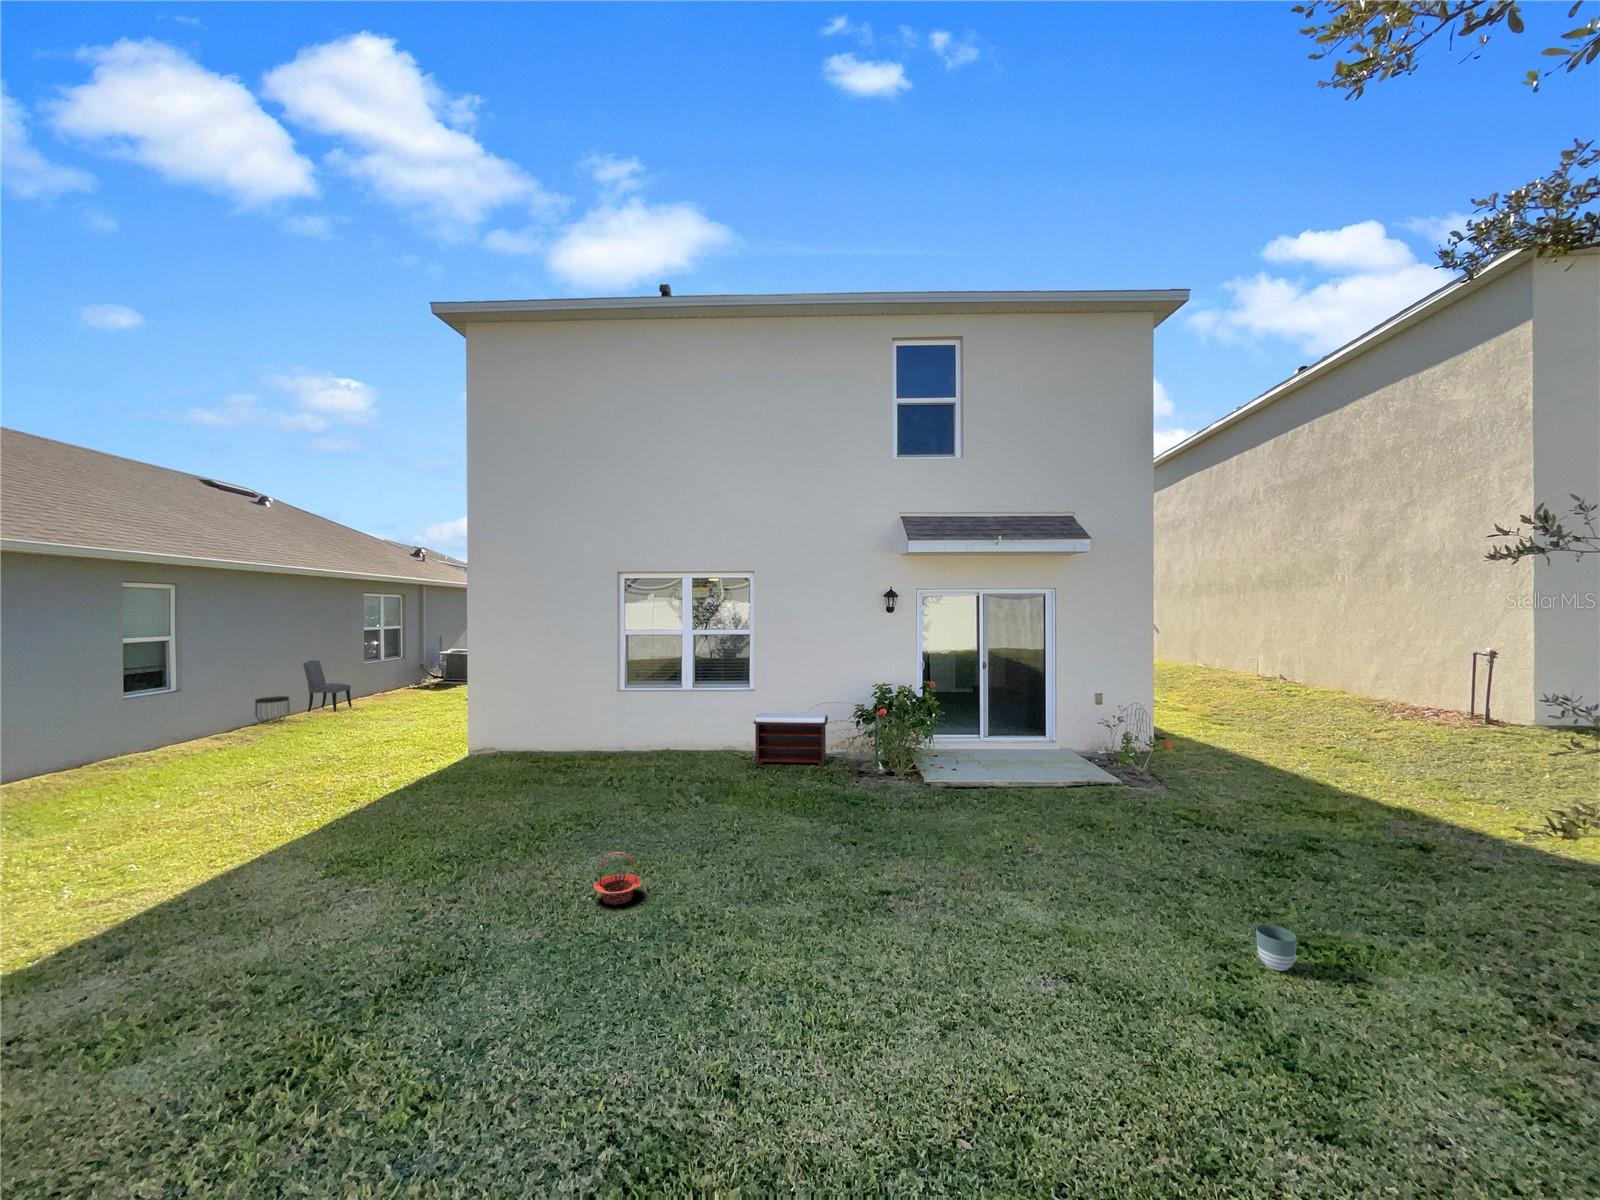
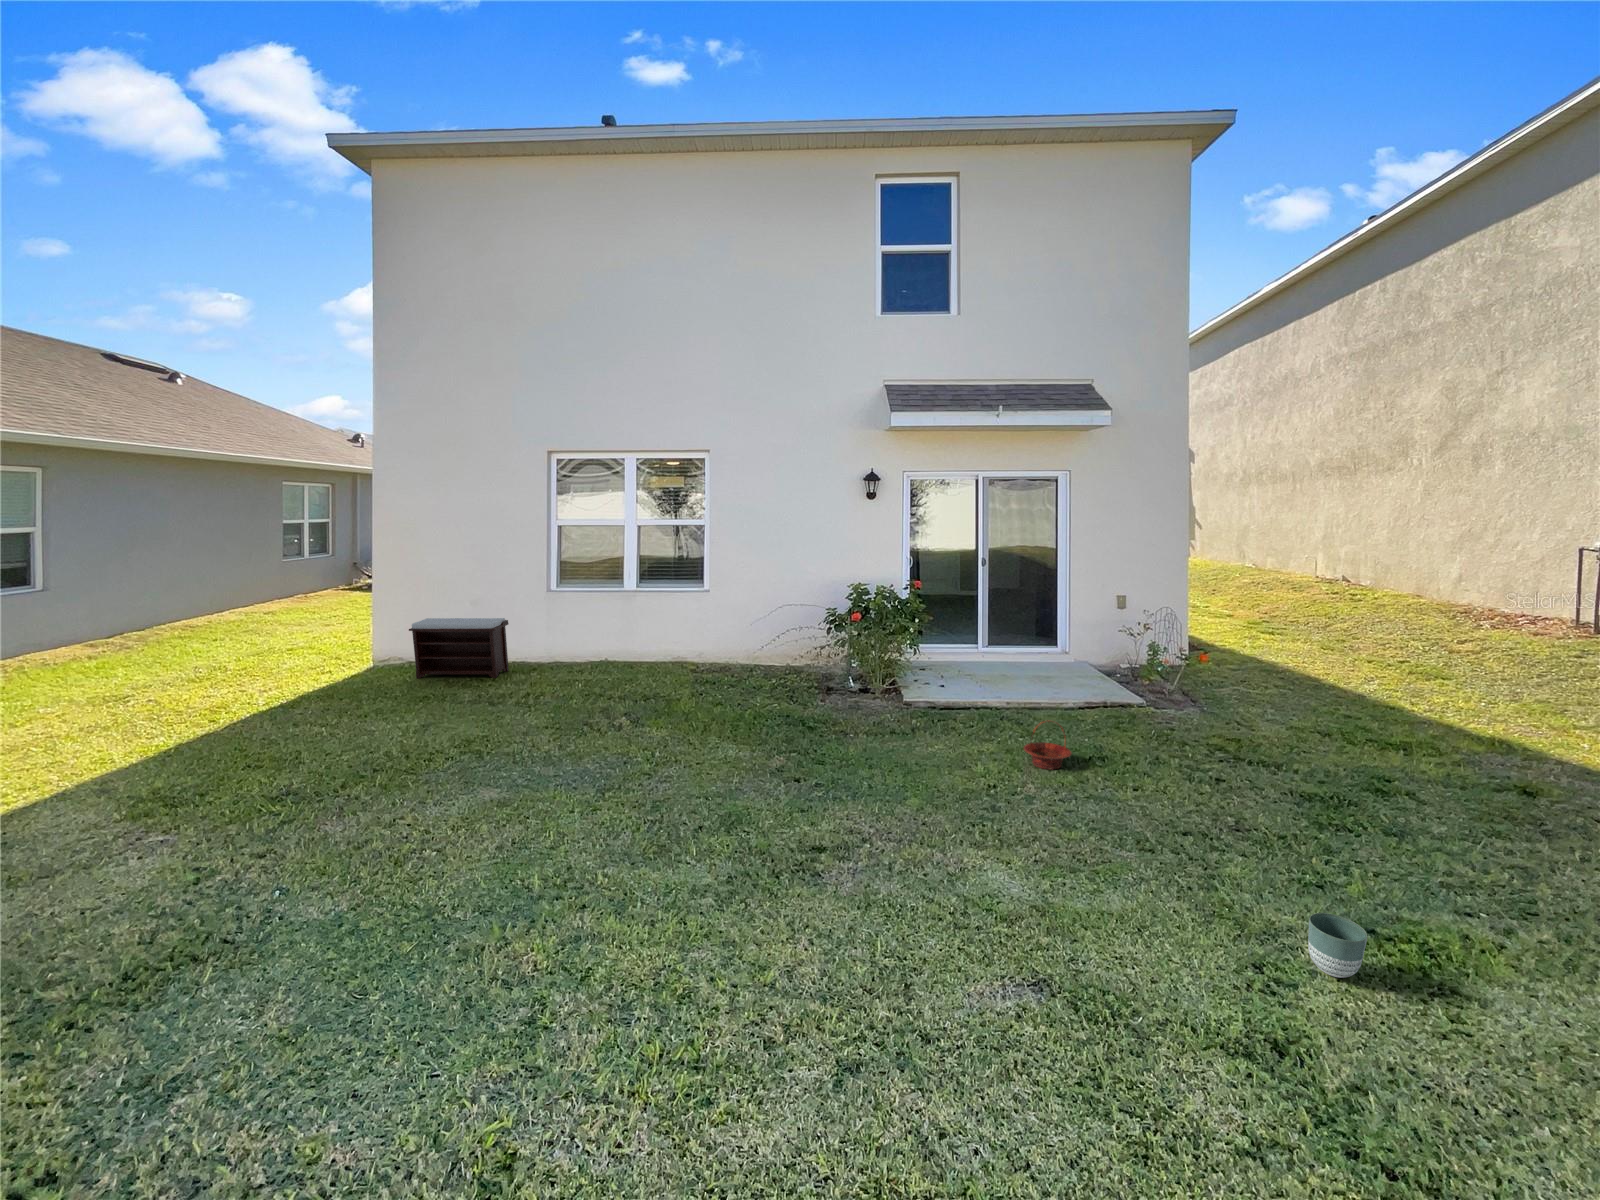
chair: present [303,660,352,712] -> none [212,558,275,616]
side table: present [255,696,290,723] -> none [153,598,196,629]
bench: present [753,713,828,766] -> present [409,618,509,678]
basket: present [594,852,641,905] -> present [1024,723,1071,770]

